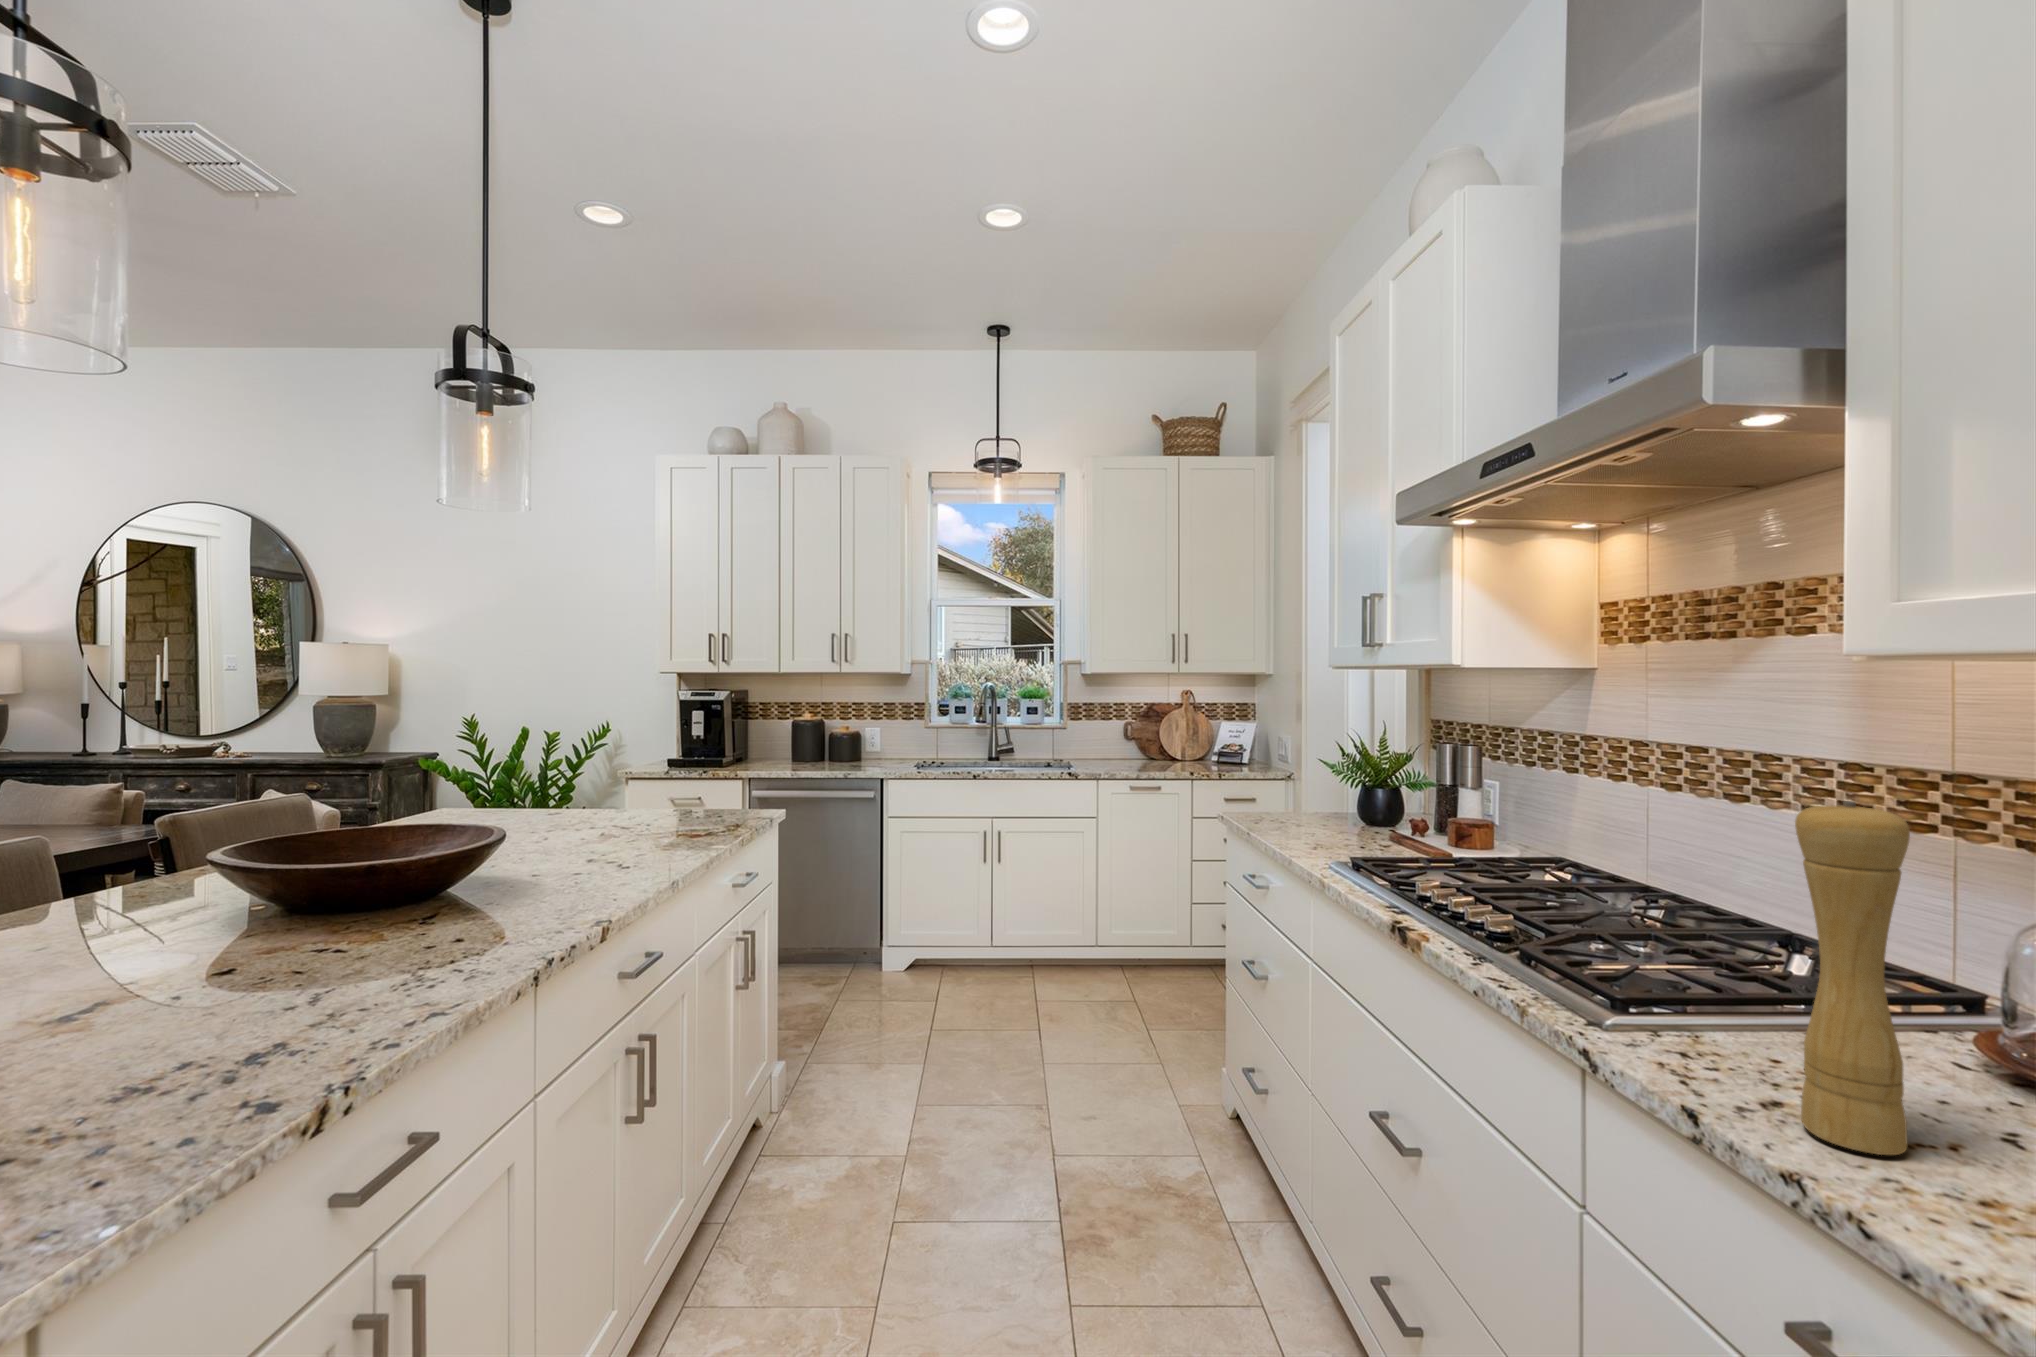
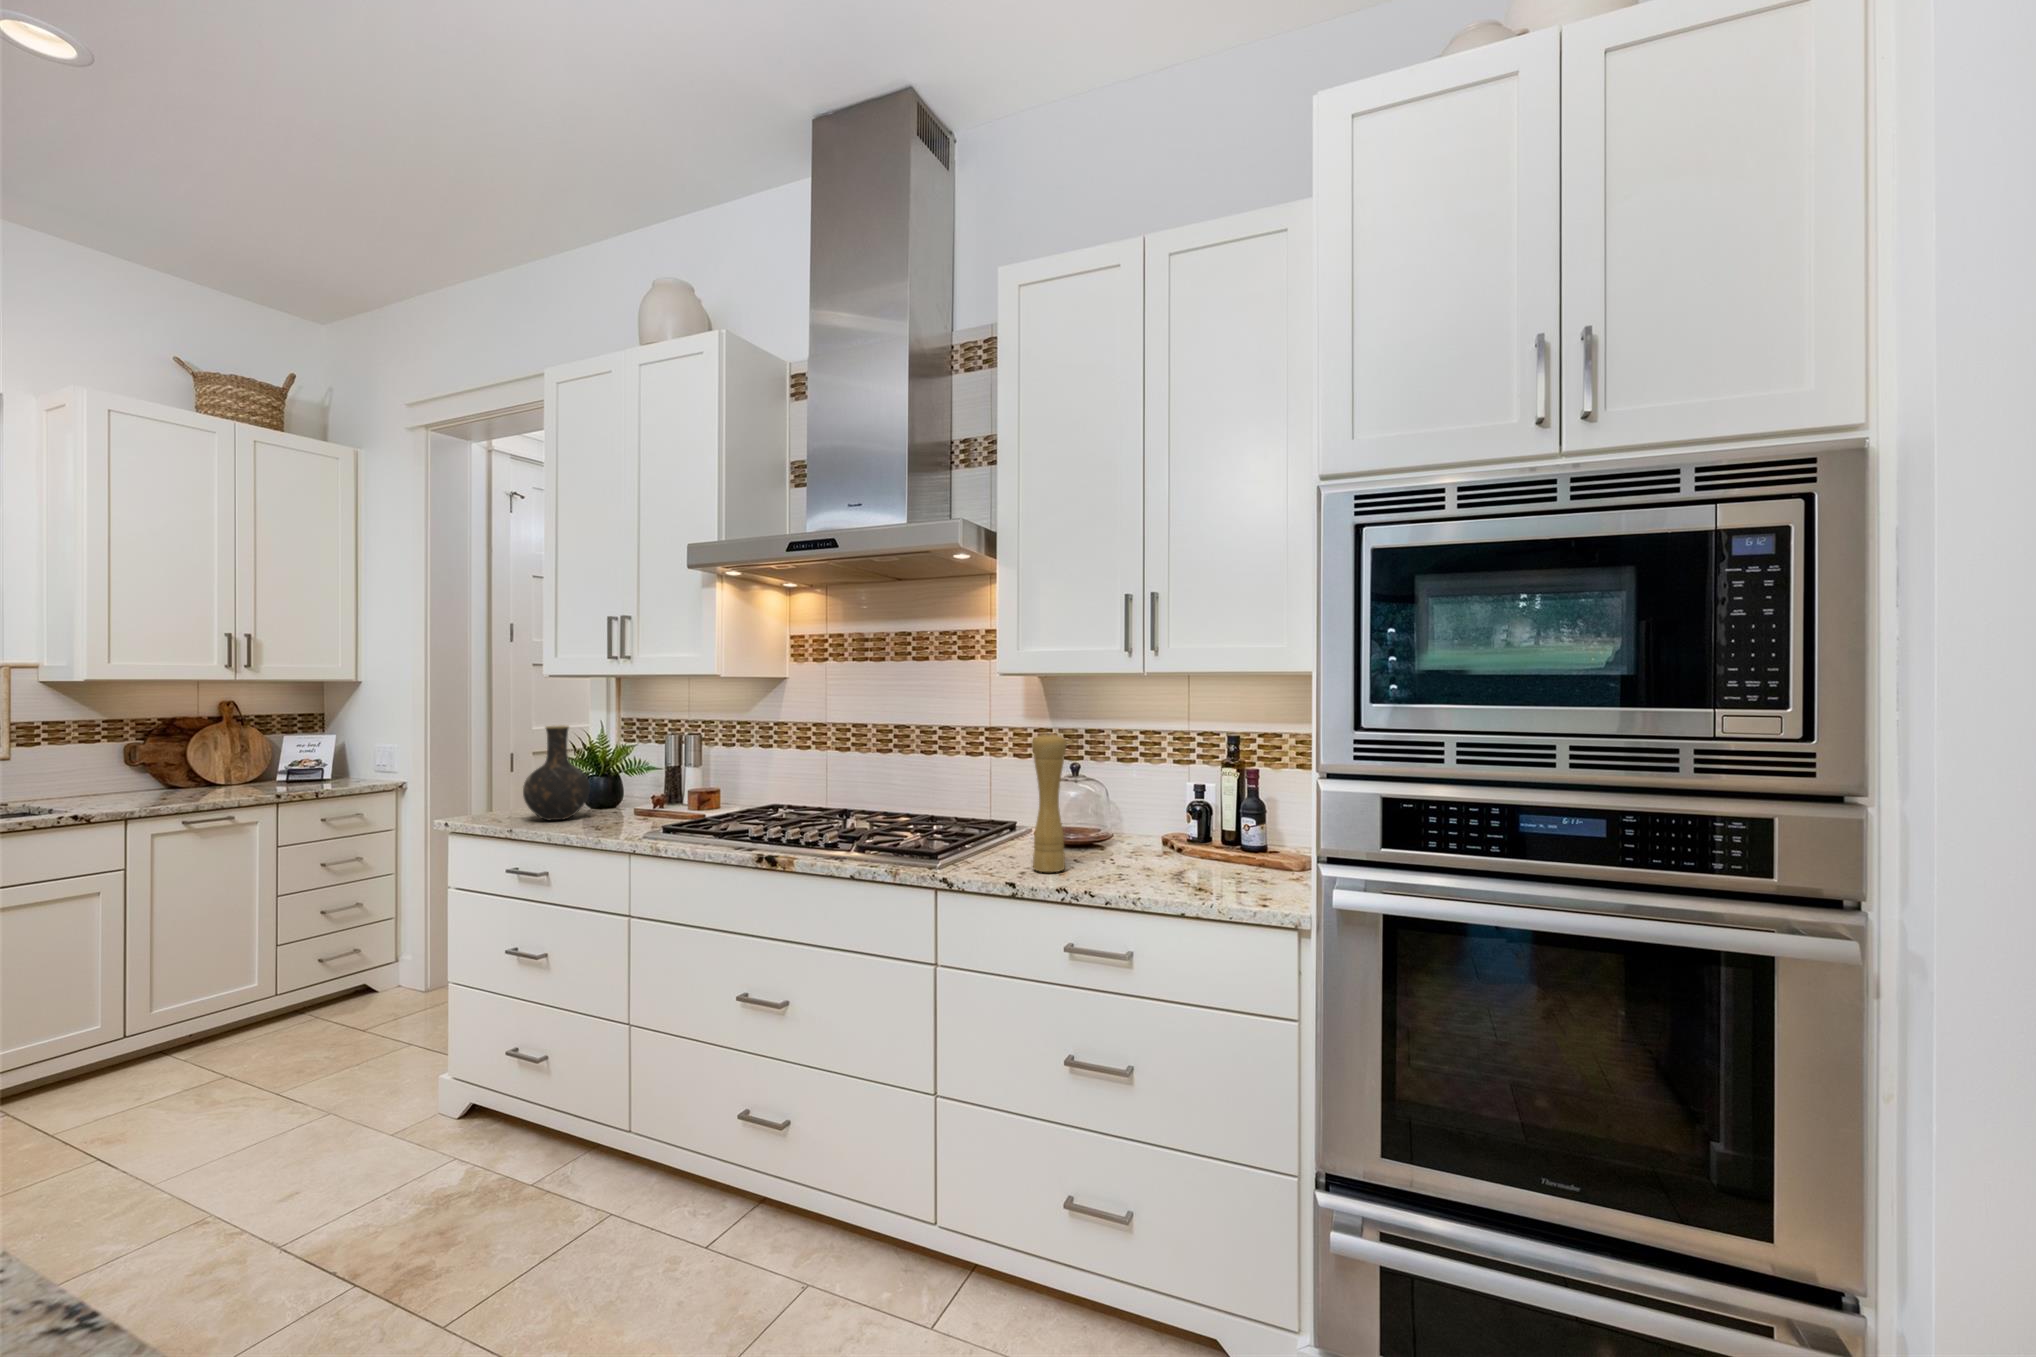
vase: none [1269,724,1338,831] -> present [523,725,590,820]

